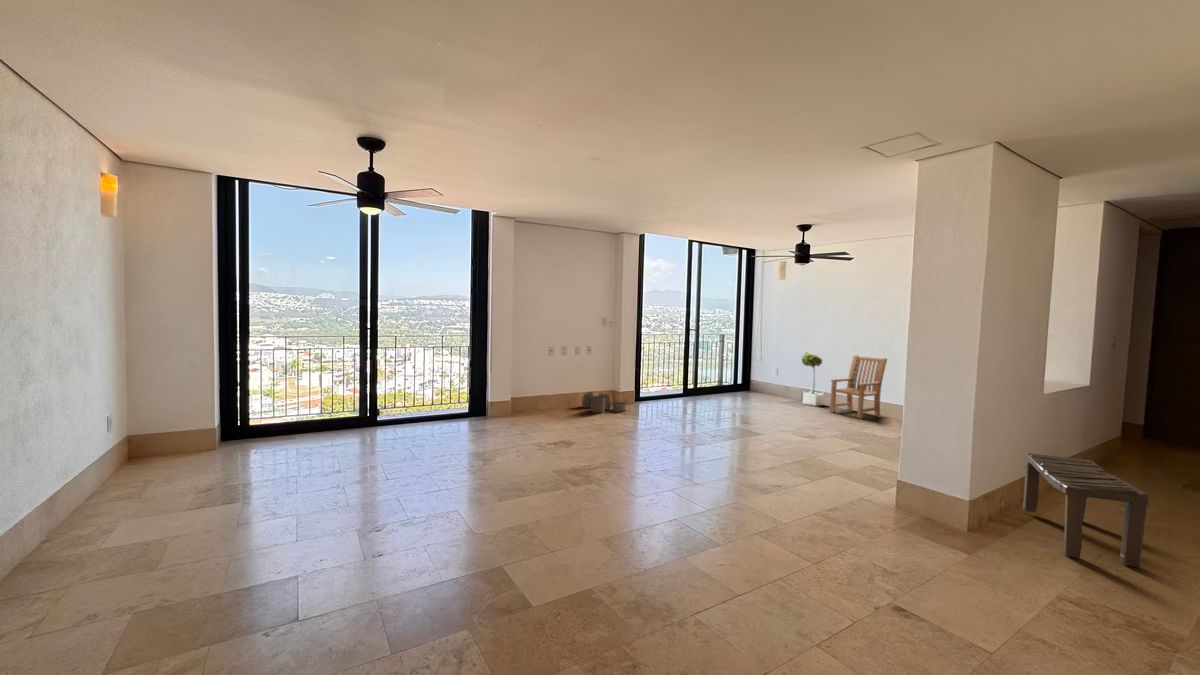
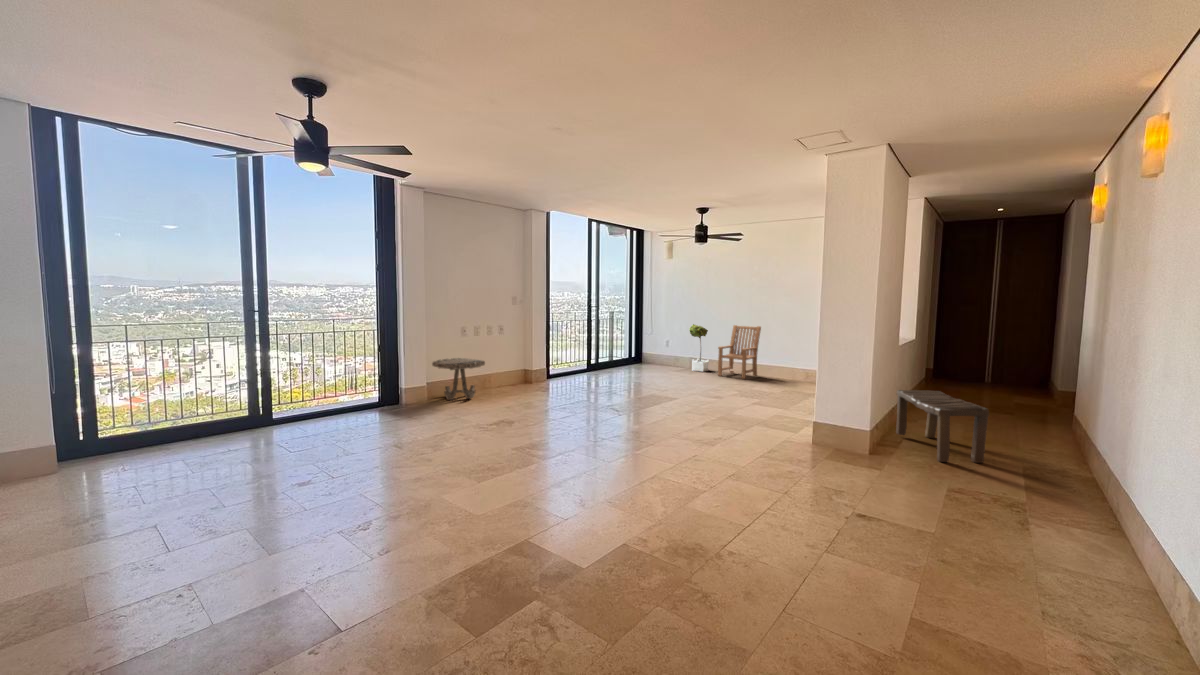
side table: none [519,376,567,416] -> present [432,358,485,400]
woven basket: present [582,392,626,413] -> none [495,370,542,392]

